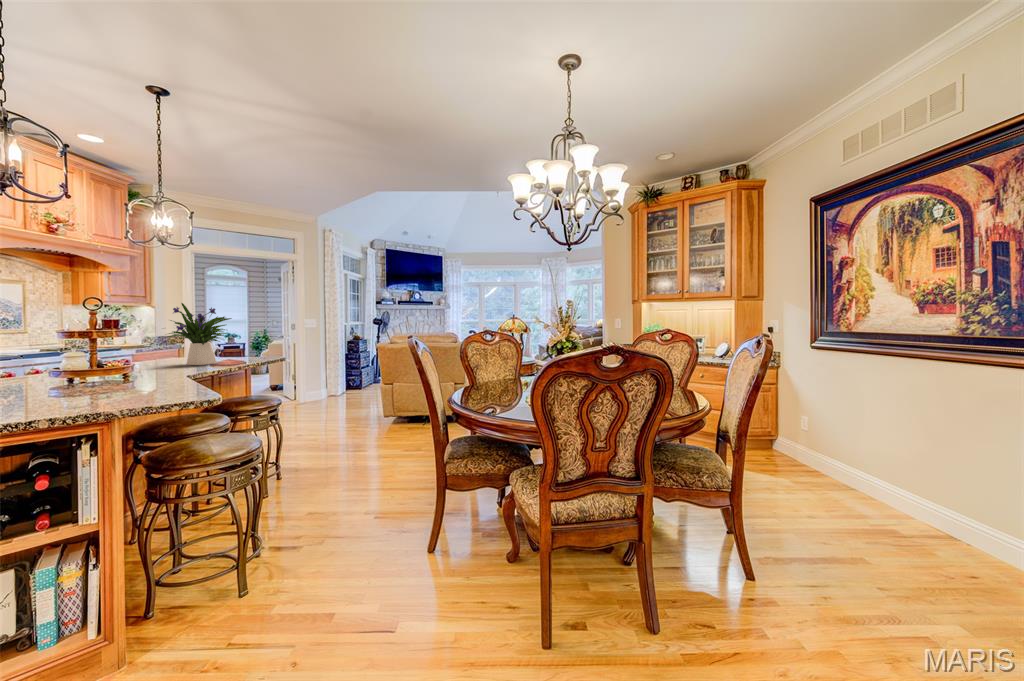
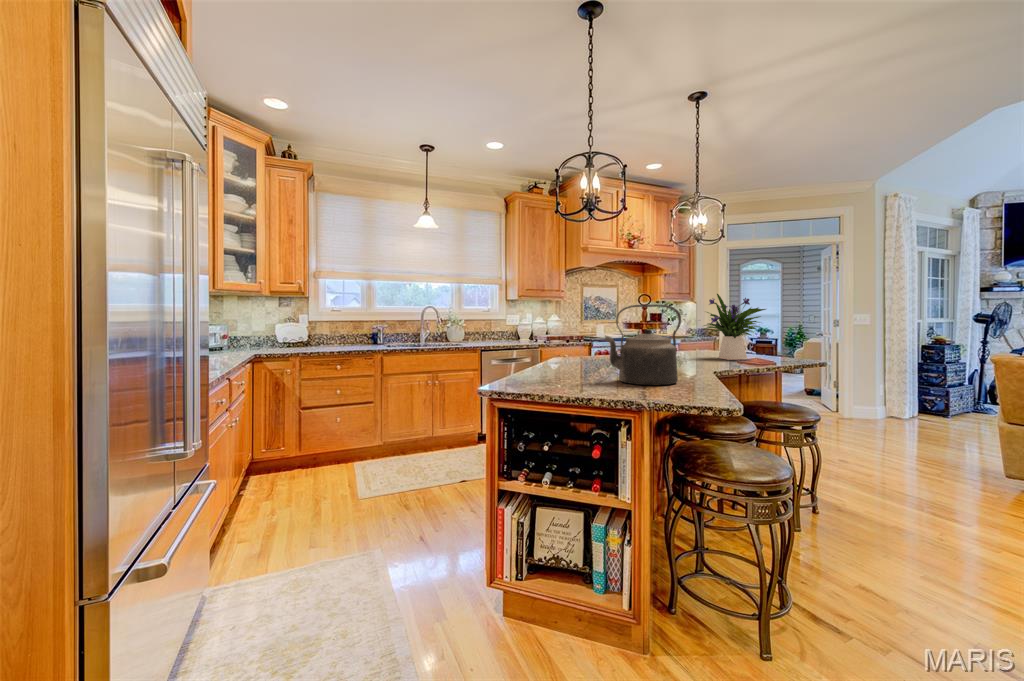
kettle: none [42,316,148,400] -> present [605,304,681,385]

